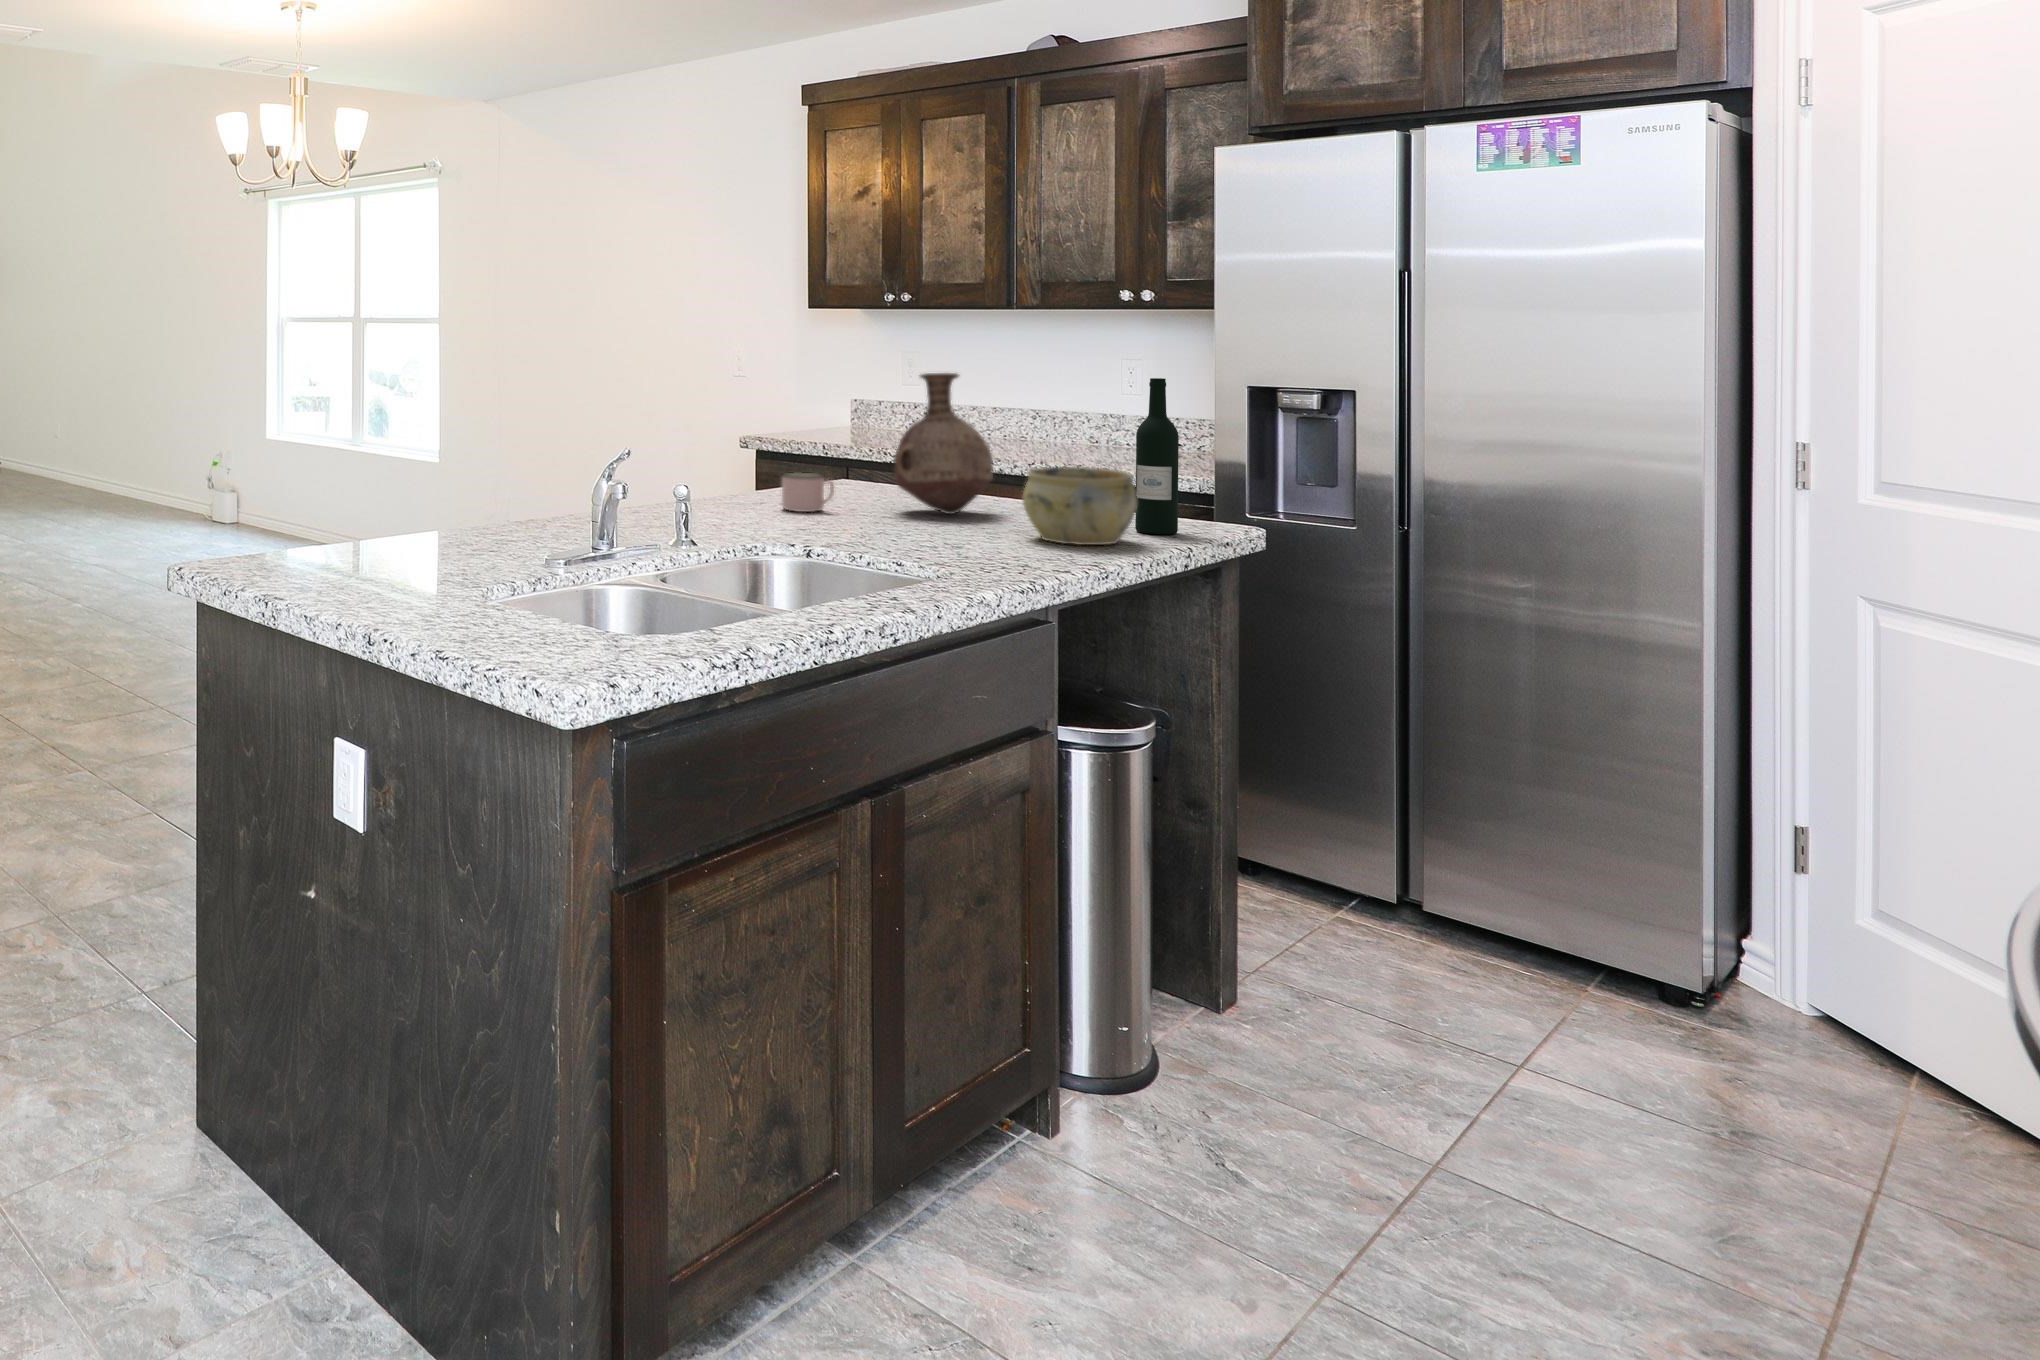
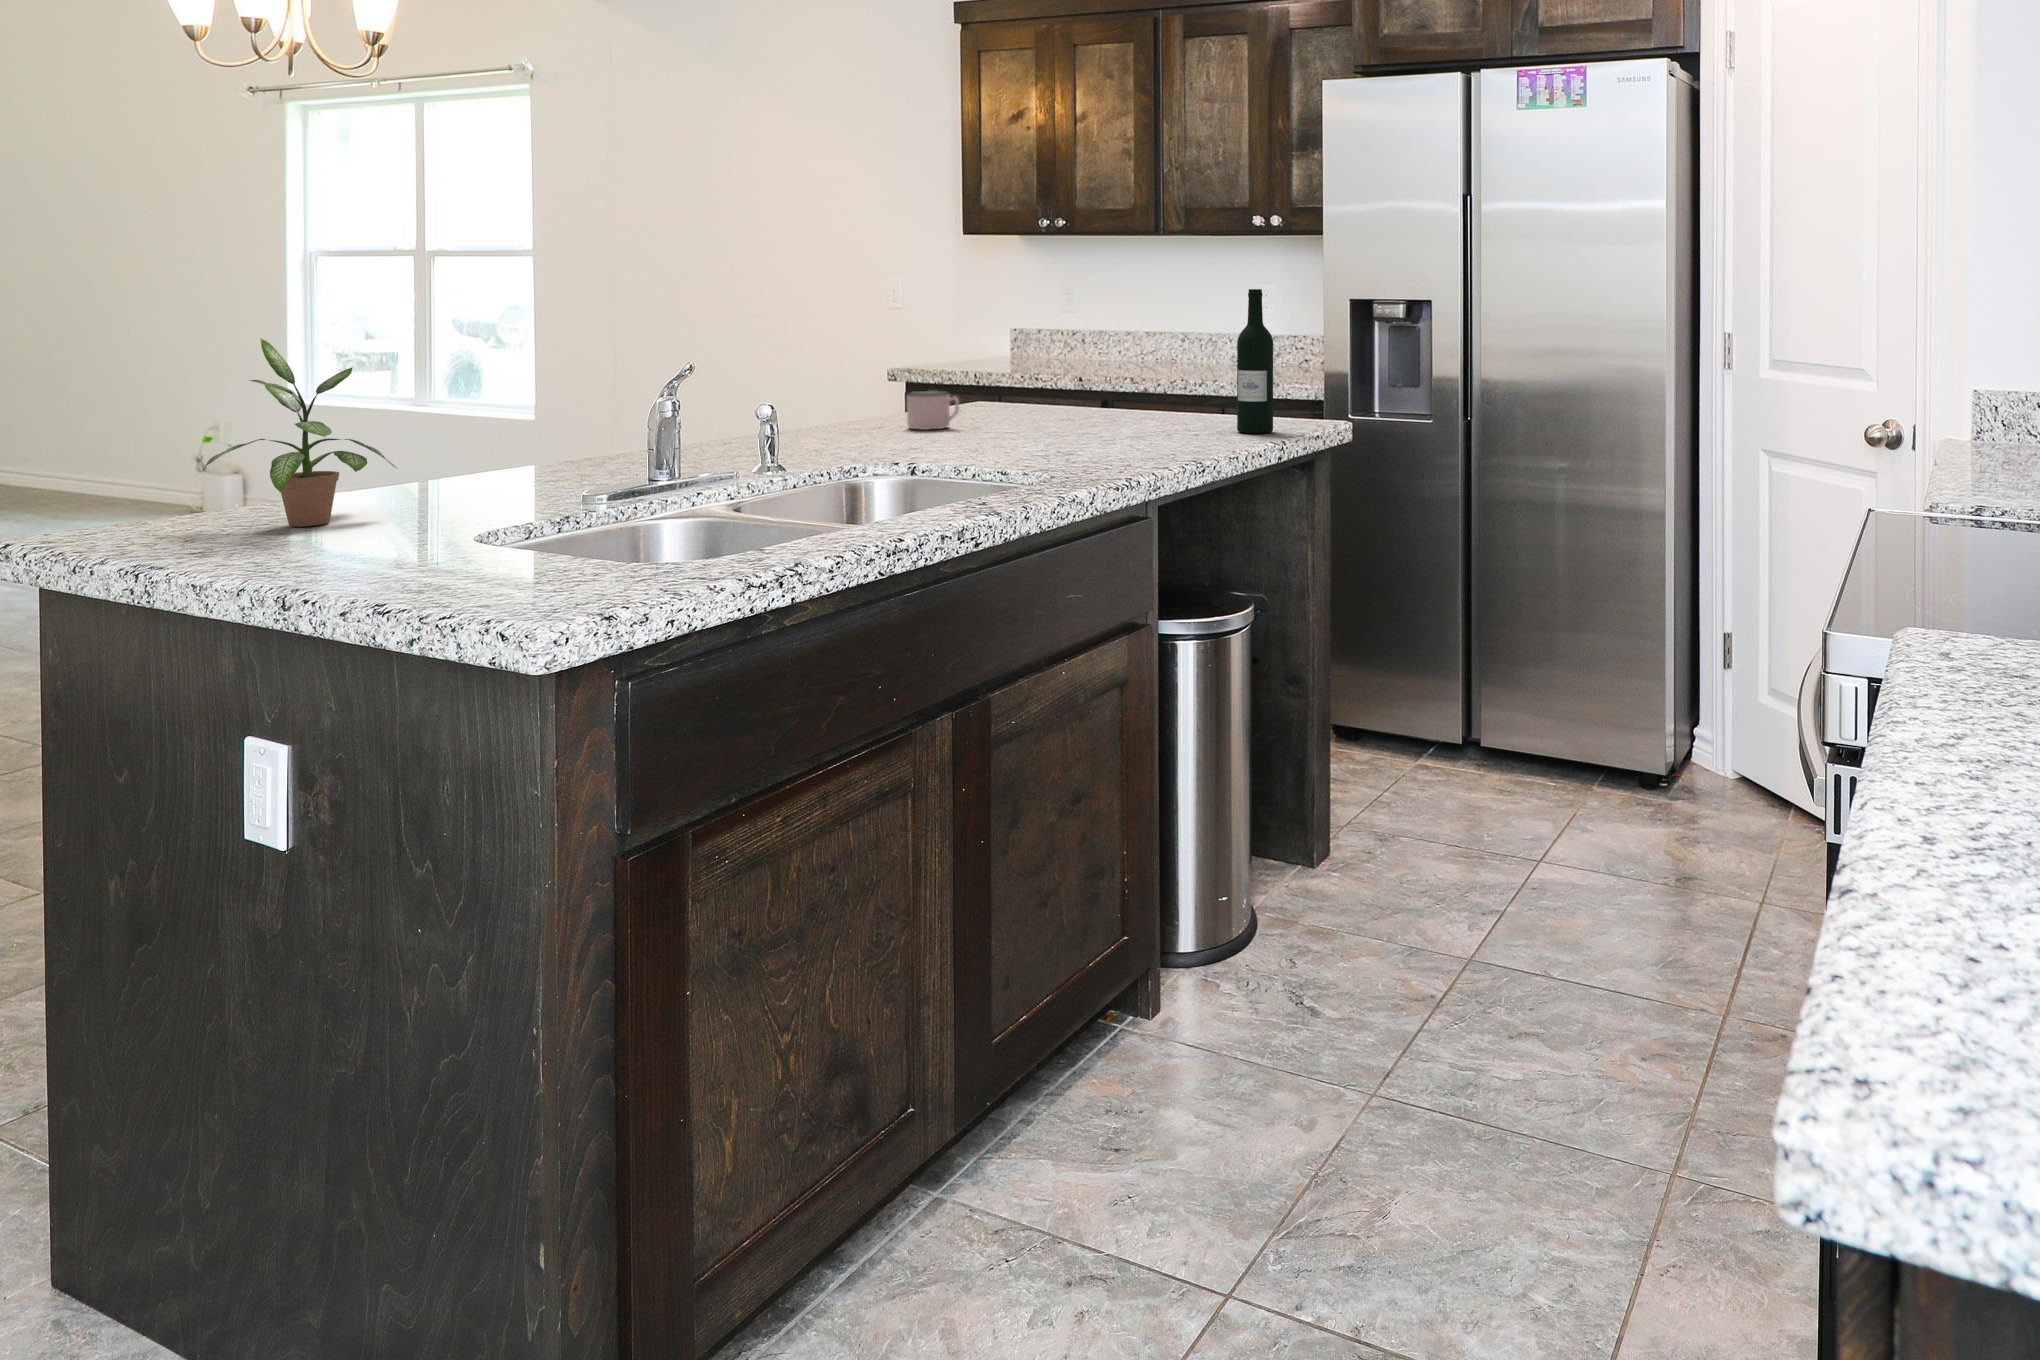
vase: present [894,373,993,514] -> none [1017,287,1115,425]
potted plant: none [251,416,388,577] -> present [205,338,397,526]
ceramic bowl: present [1023,466,1136,545] -> none [1132,373,1233,446]

